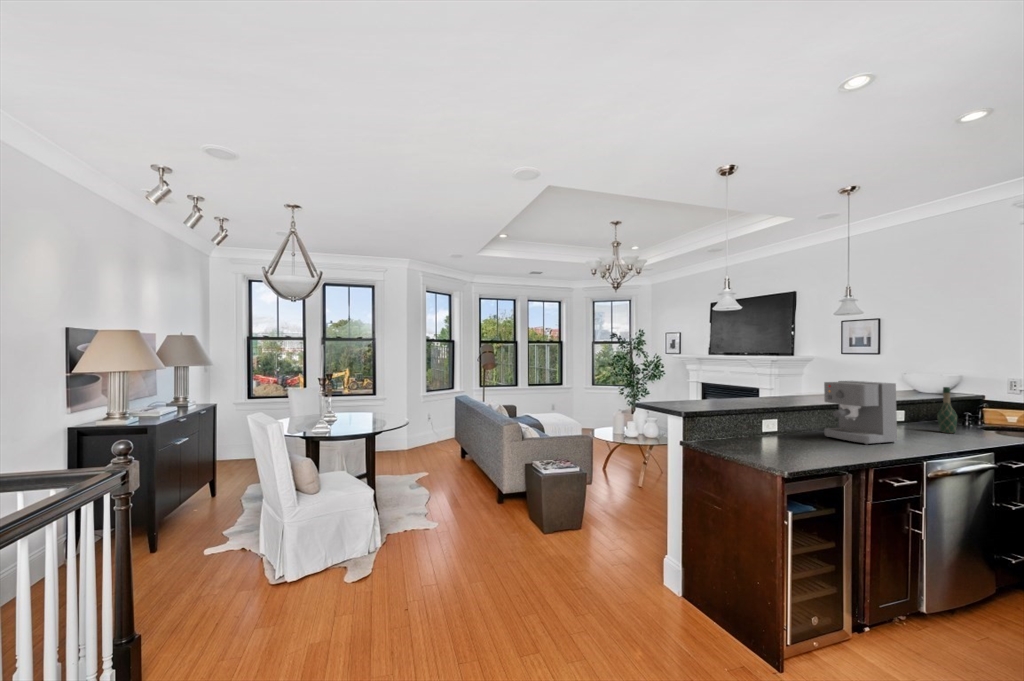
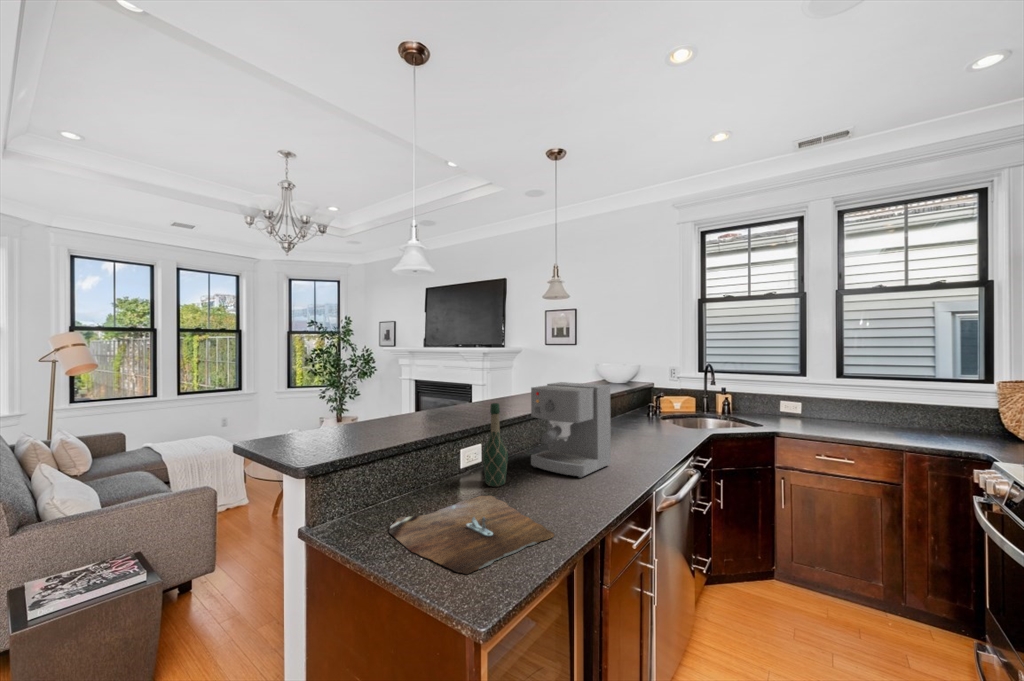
wine bottle: present [937,387,957,433] -> present [483,403,508,486]
cutting board: none [737,442,841,461] -> present [389,496,554,574]

